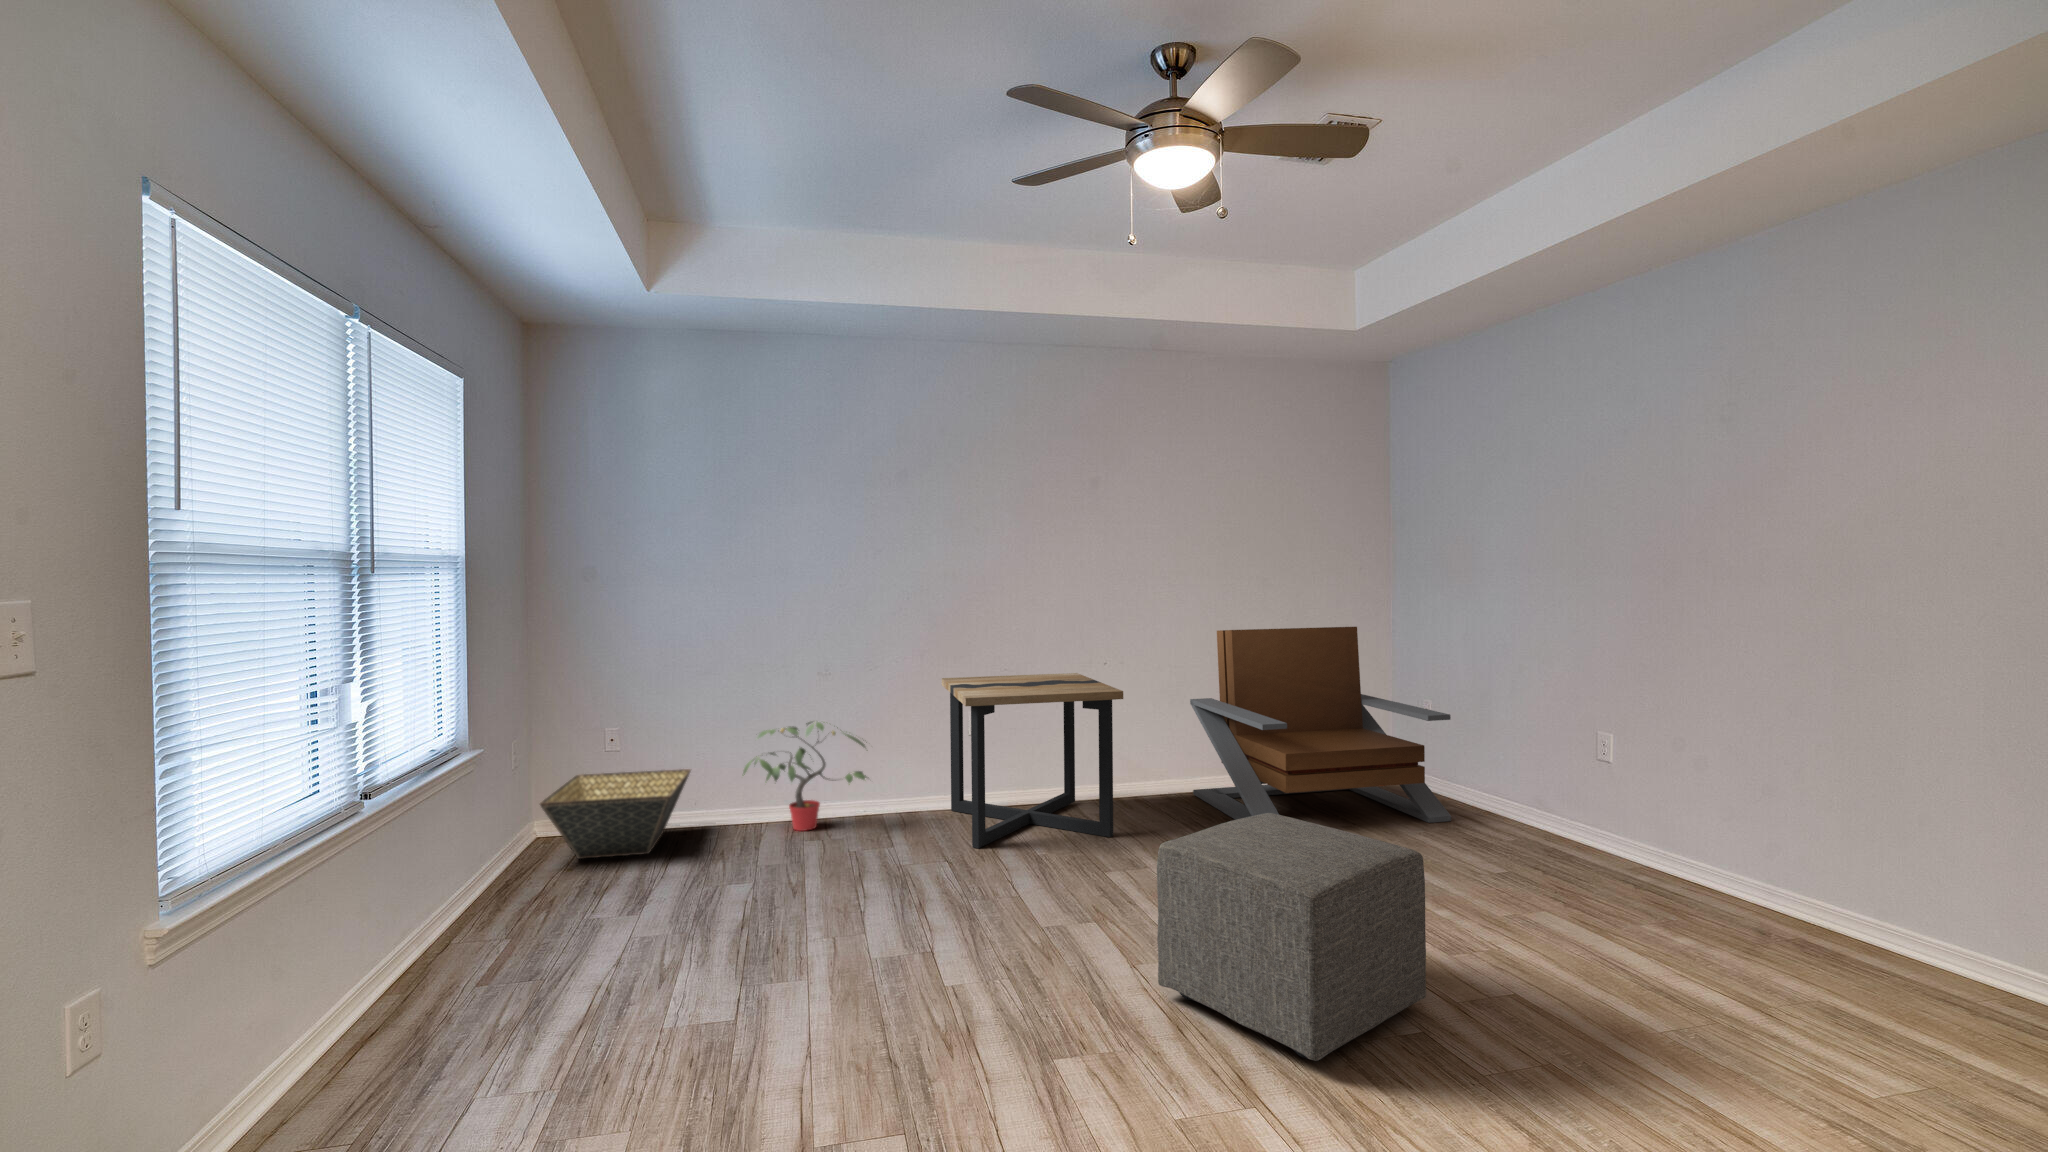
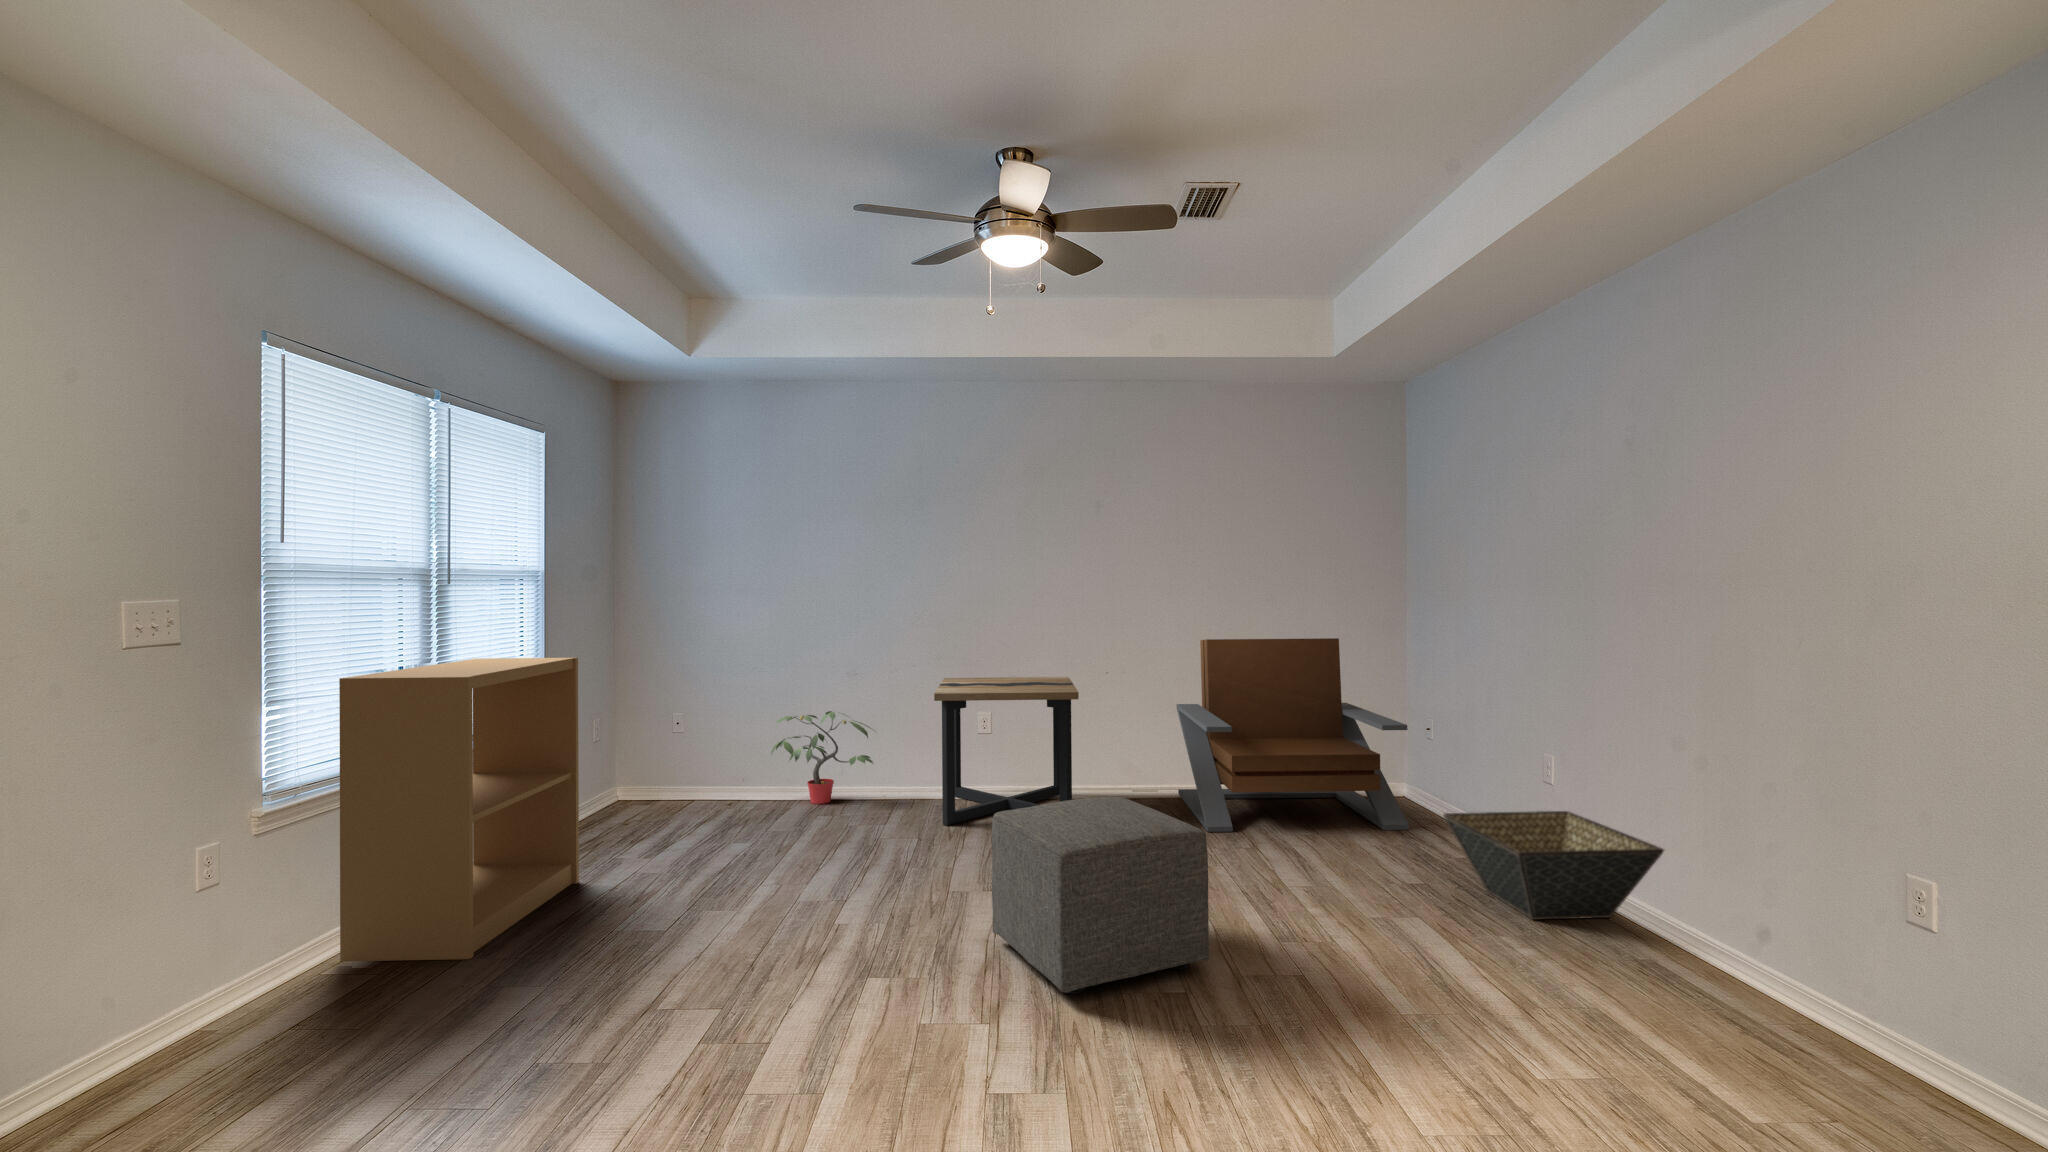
bookshelf: none [263,669,566,1129] -> present [339,658,579,961]
basket: present [540,769,691,859] -> present [1443,811,1664,920]

